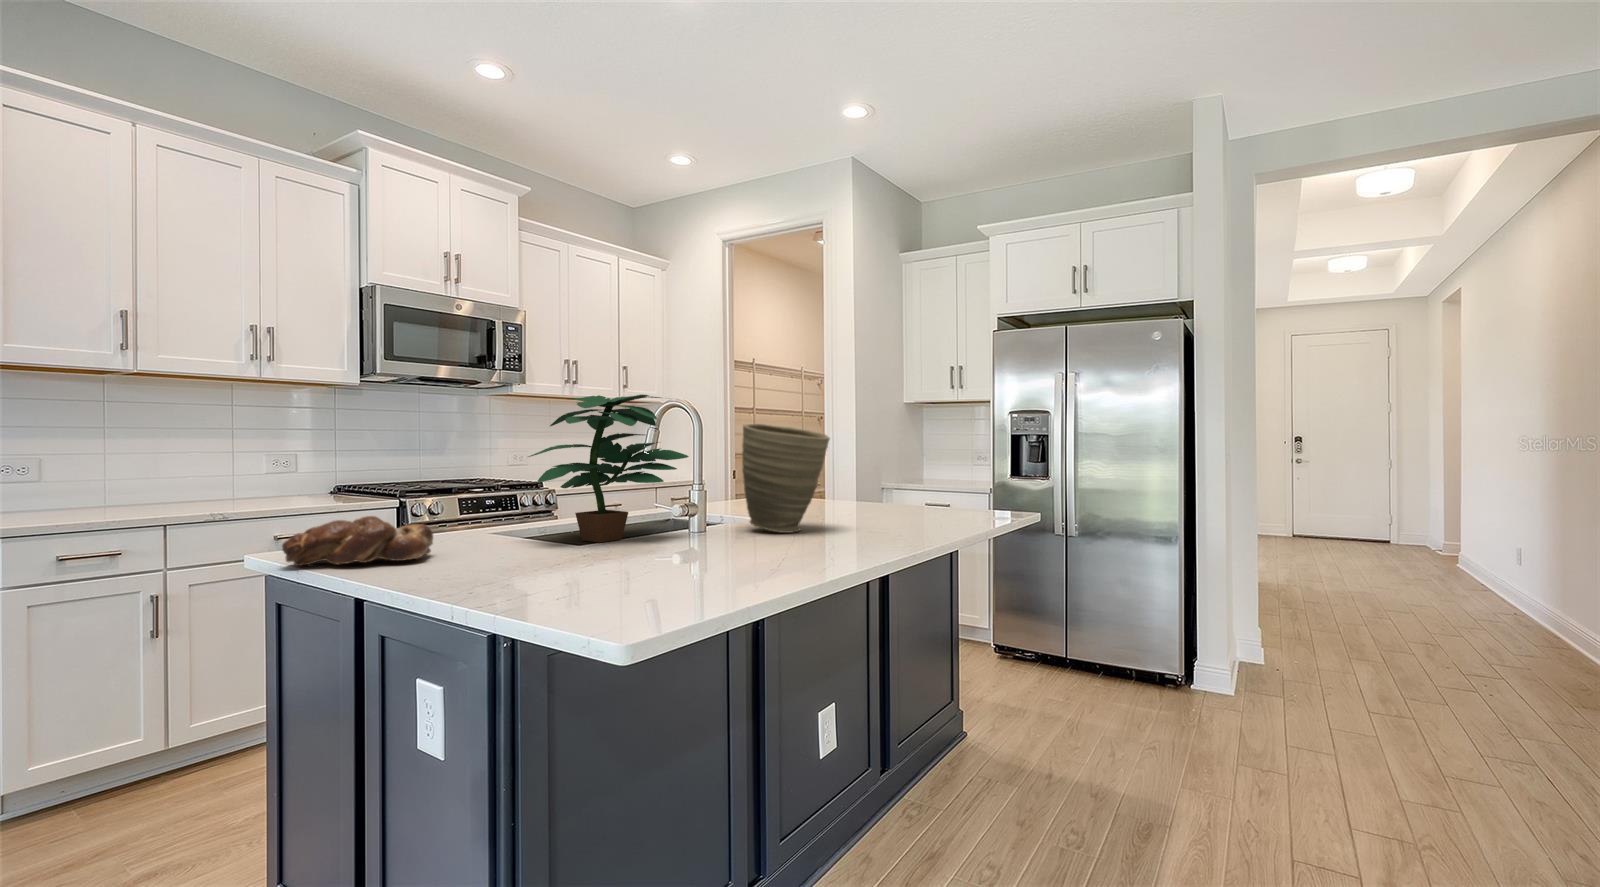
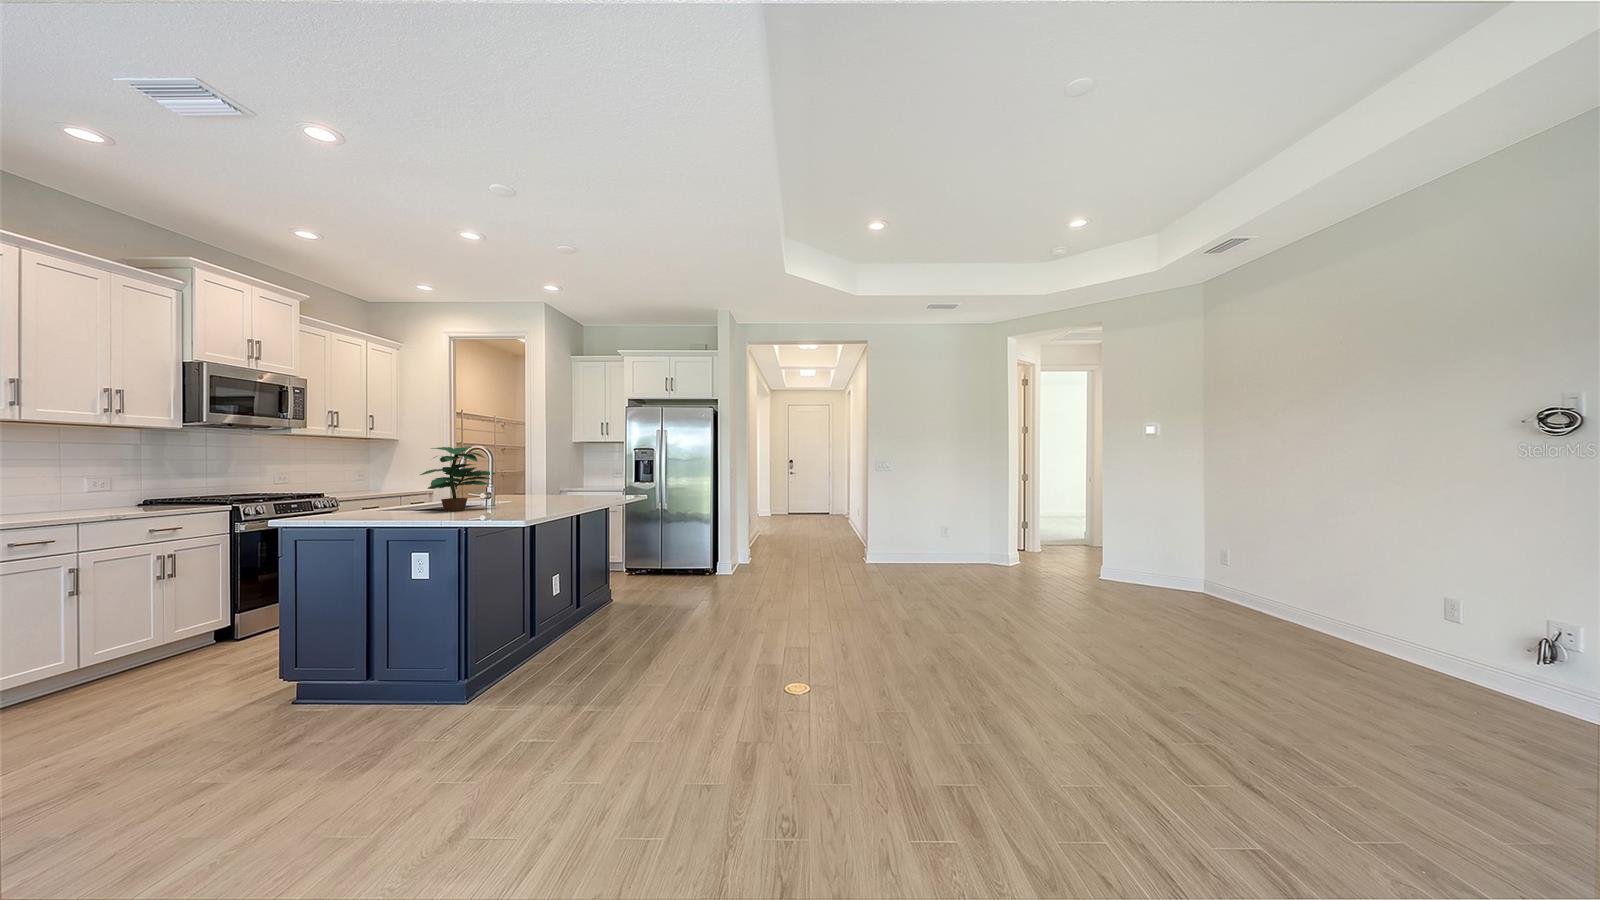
vase: present [742,424,830,533] -> none [517,459,559,505]
bread loaf: present [282,516,433,566] -> none [323,501,393,523]

